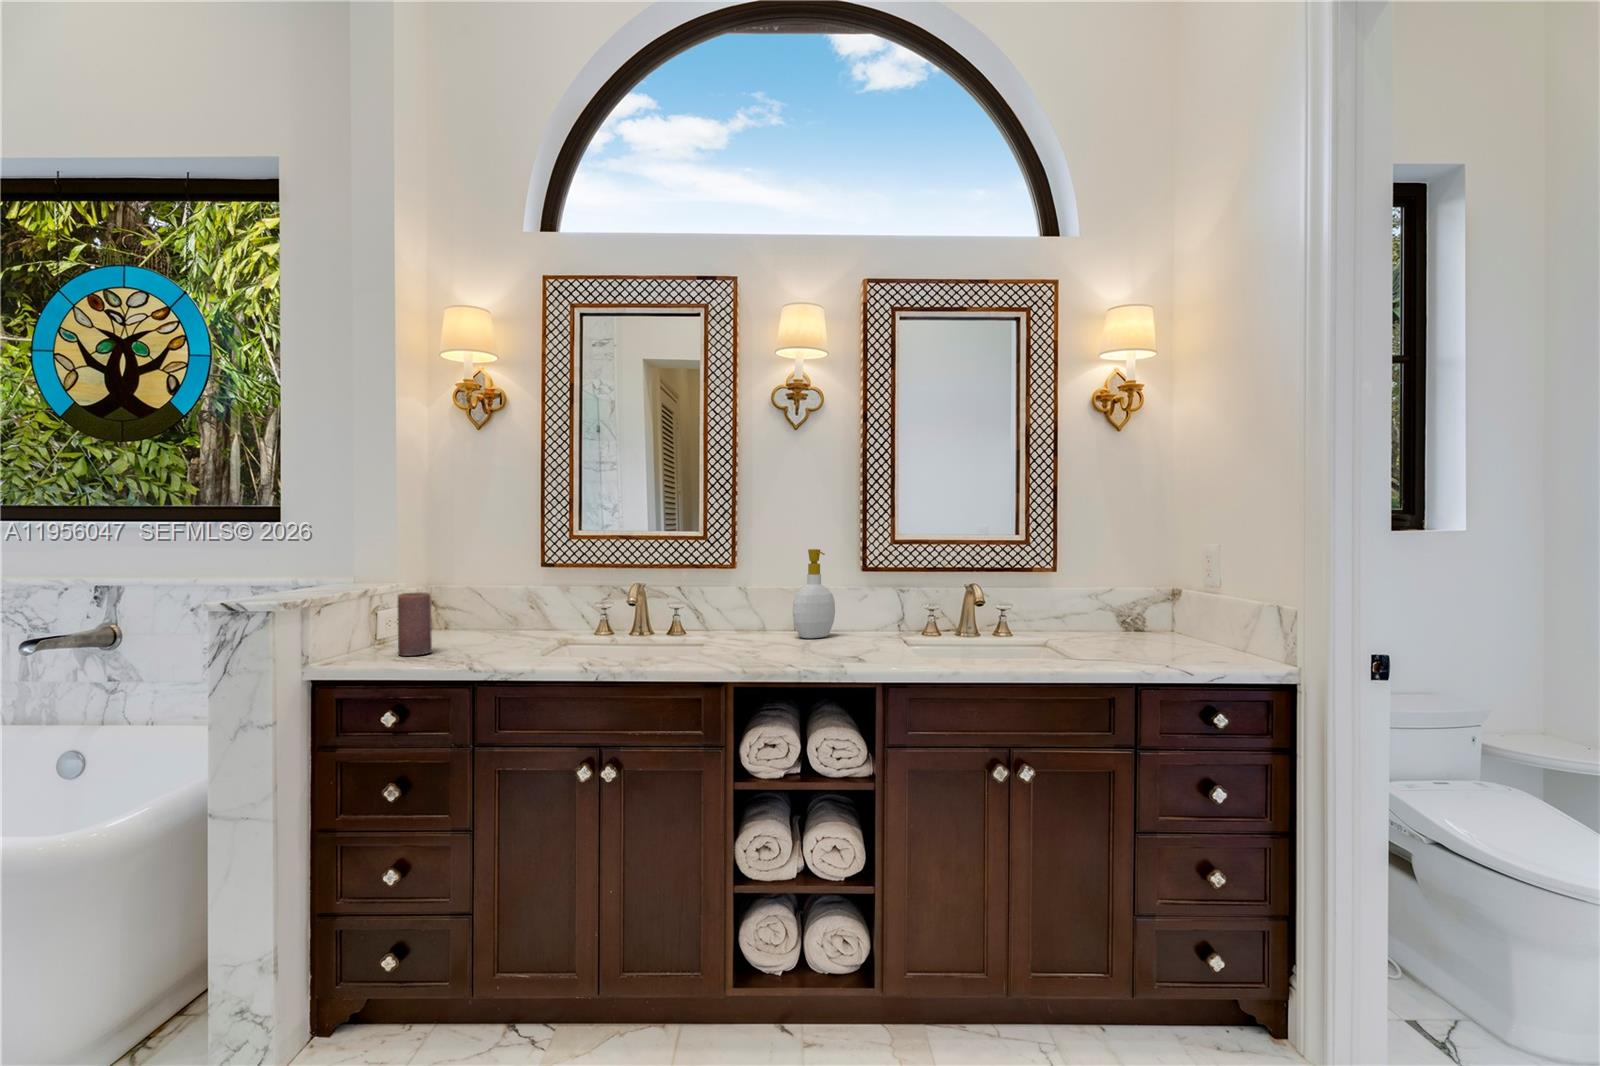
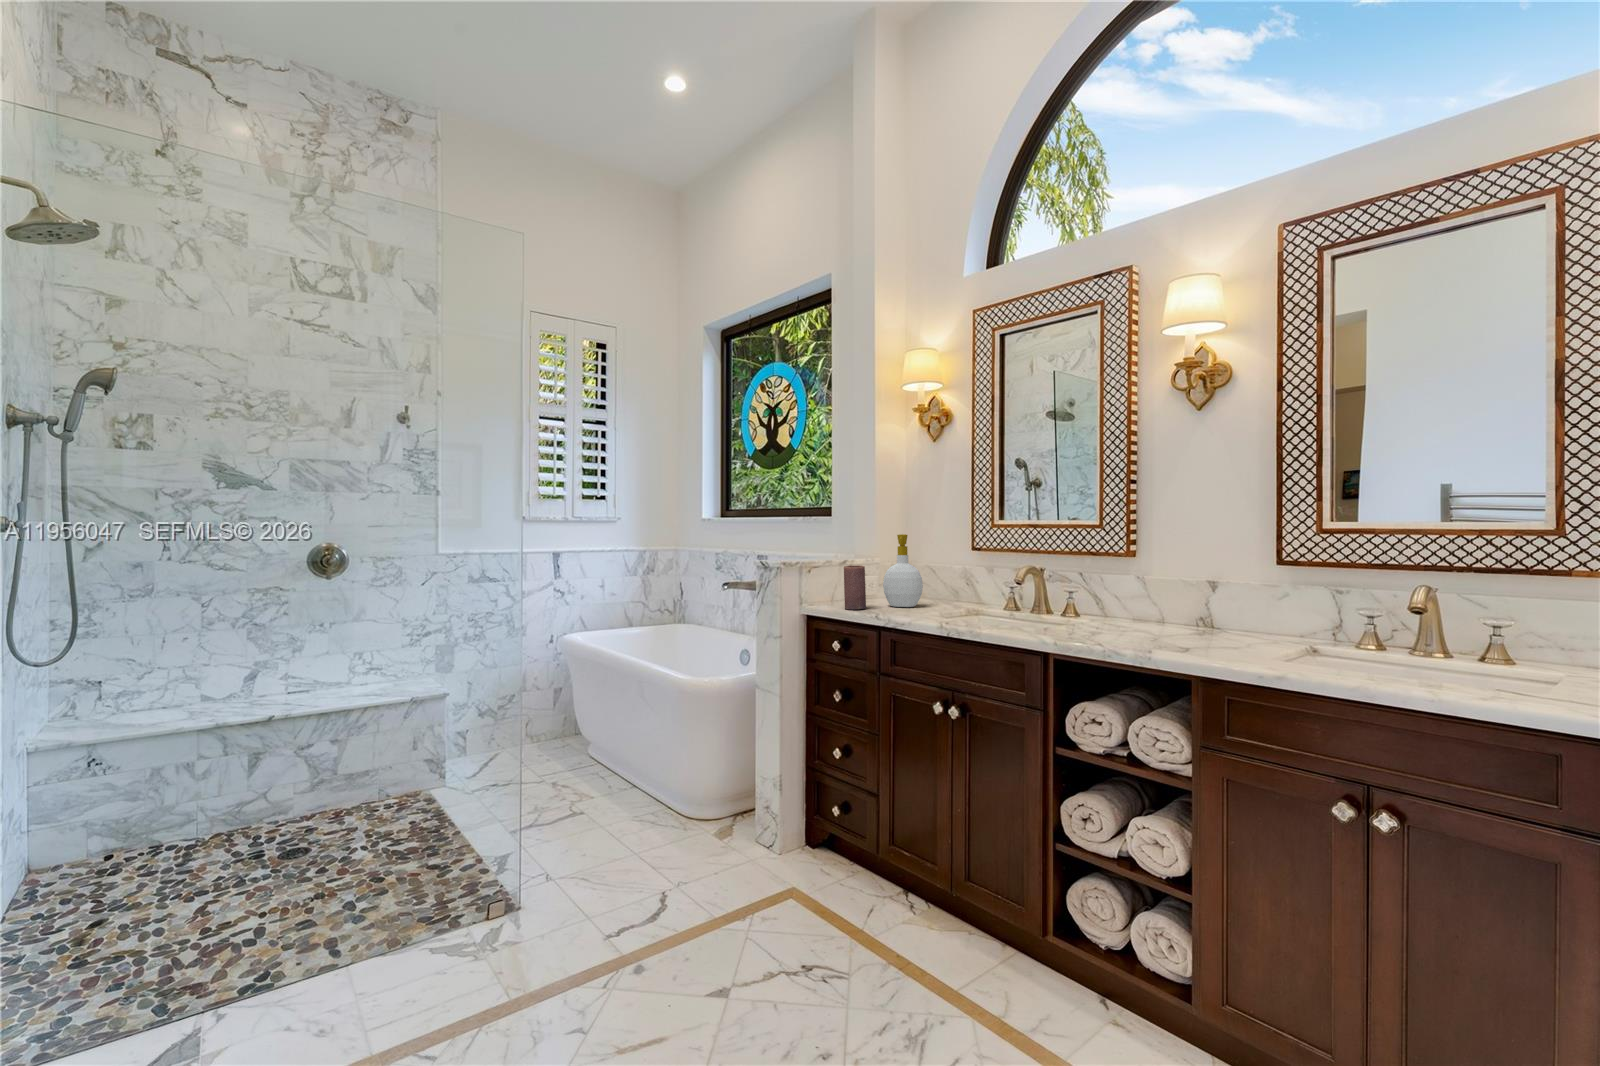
soap bottle: present [793,549,835,638] -> present [883,534,923,607]

